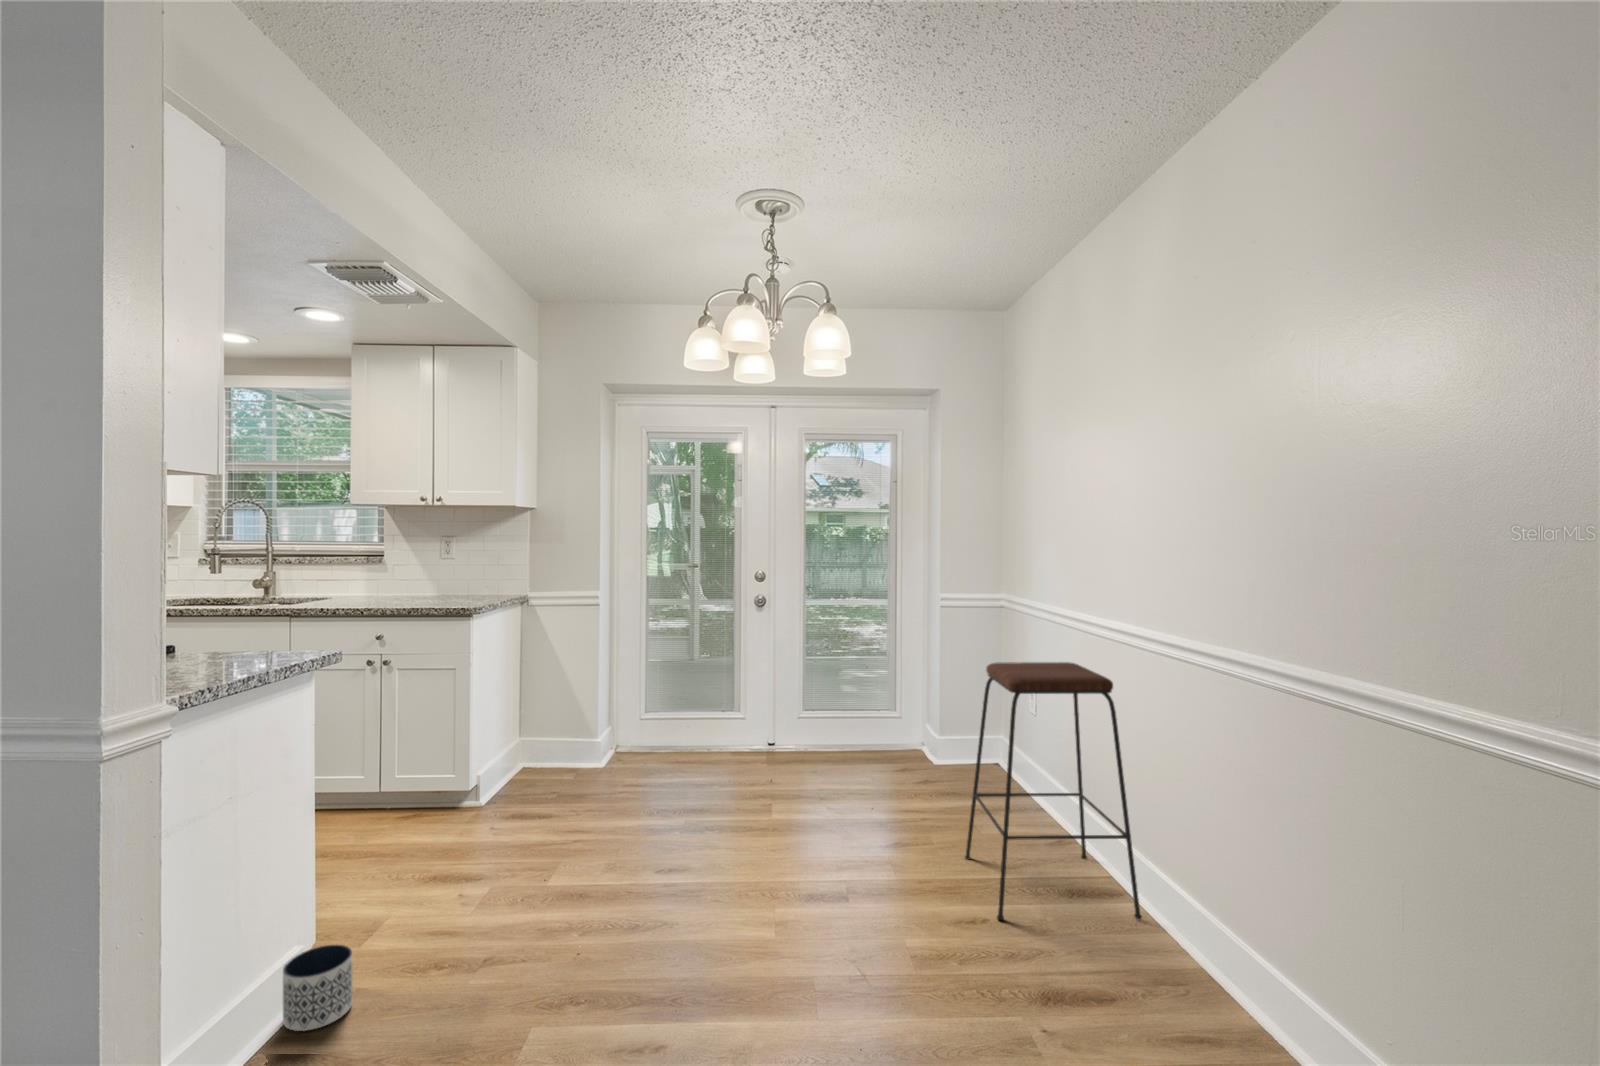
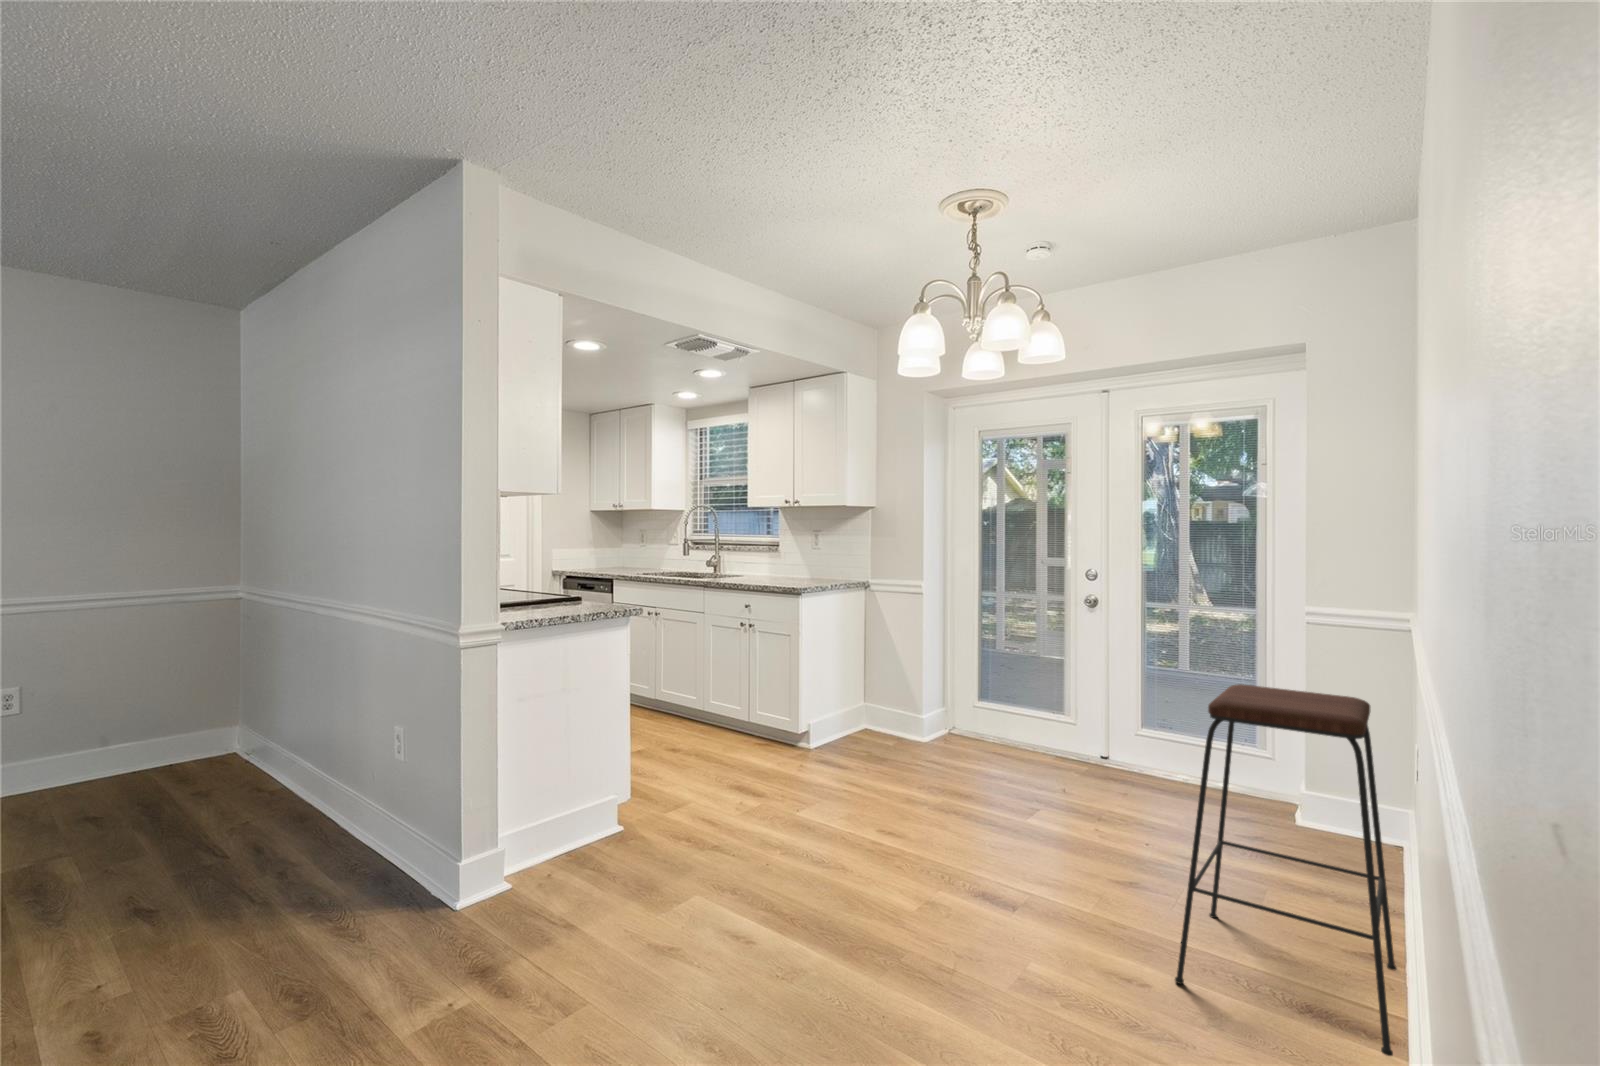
planter: present [283,945,352,1031] -> none [585,806,626,857]

